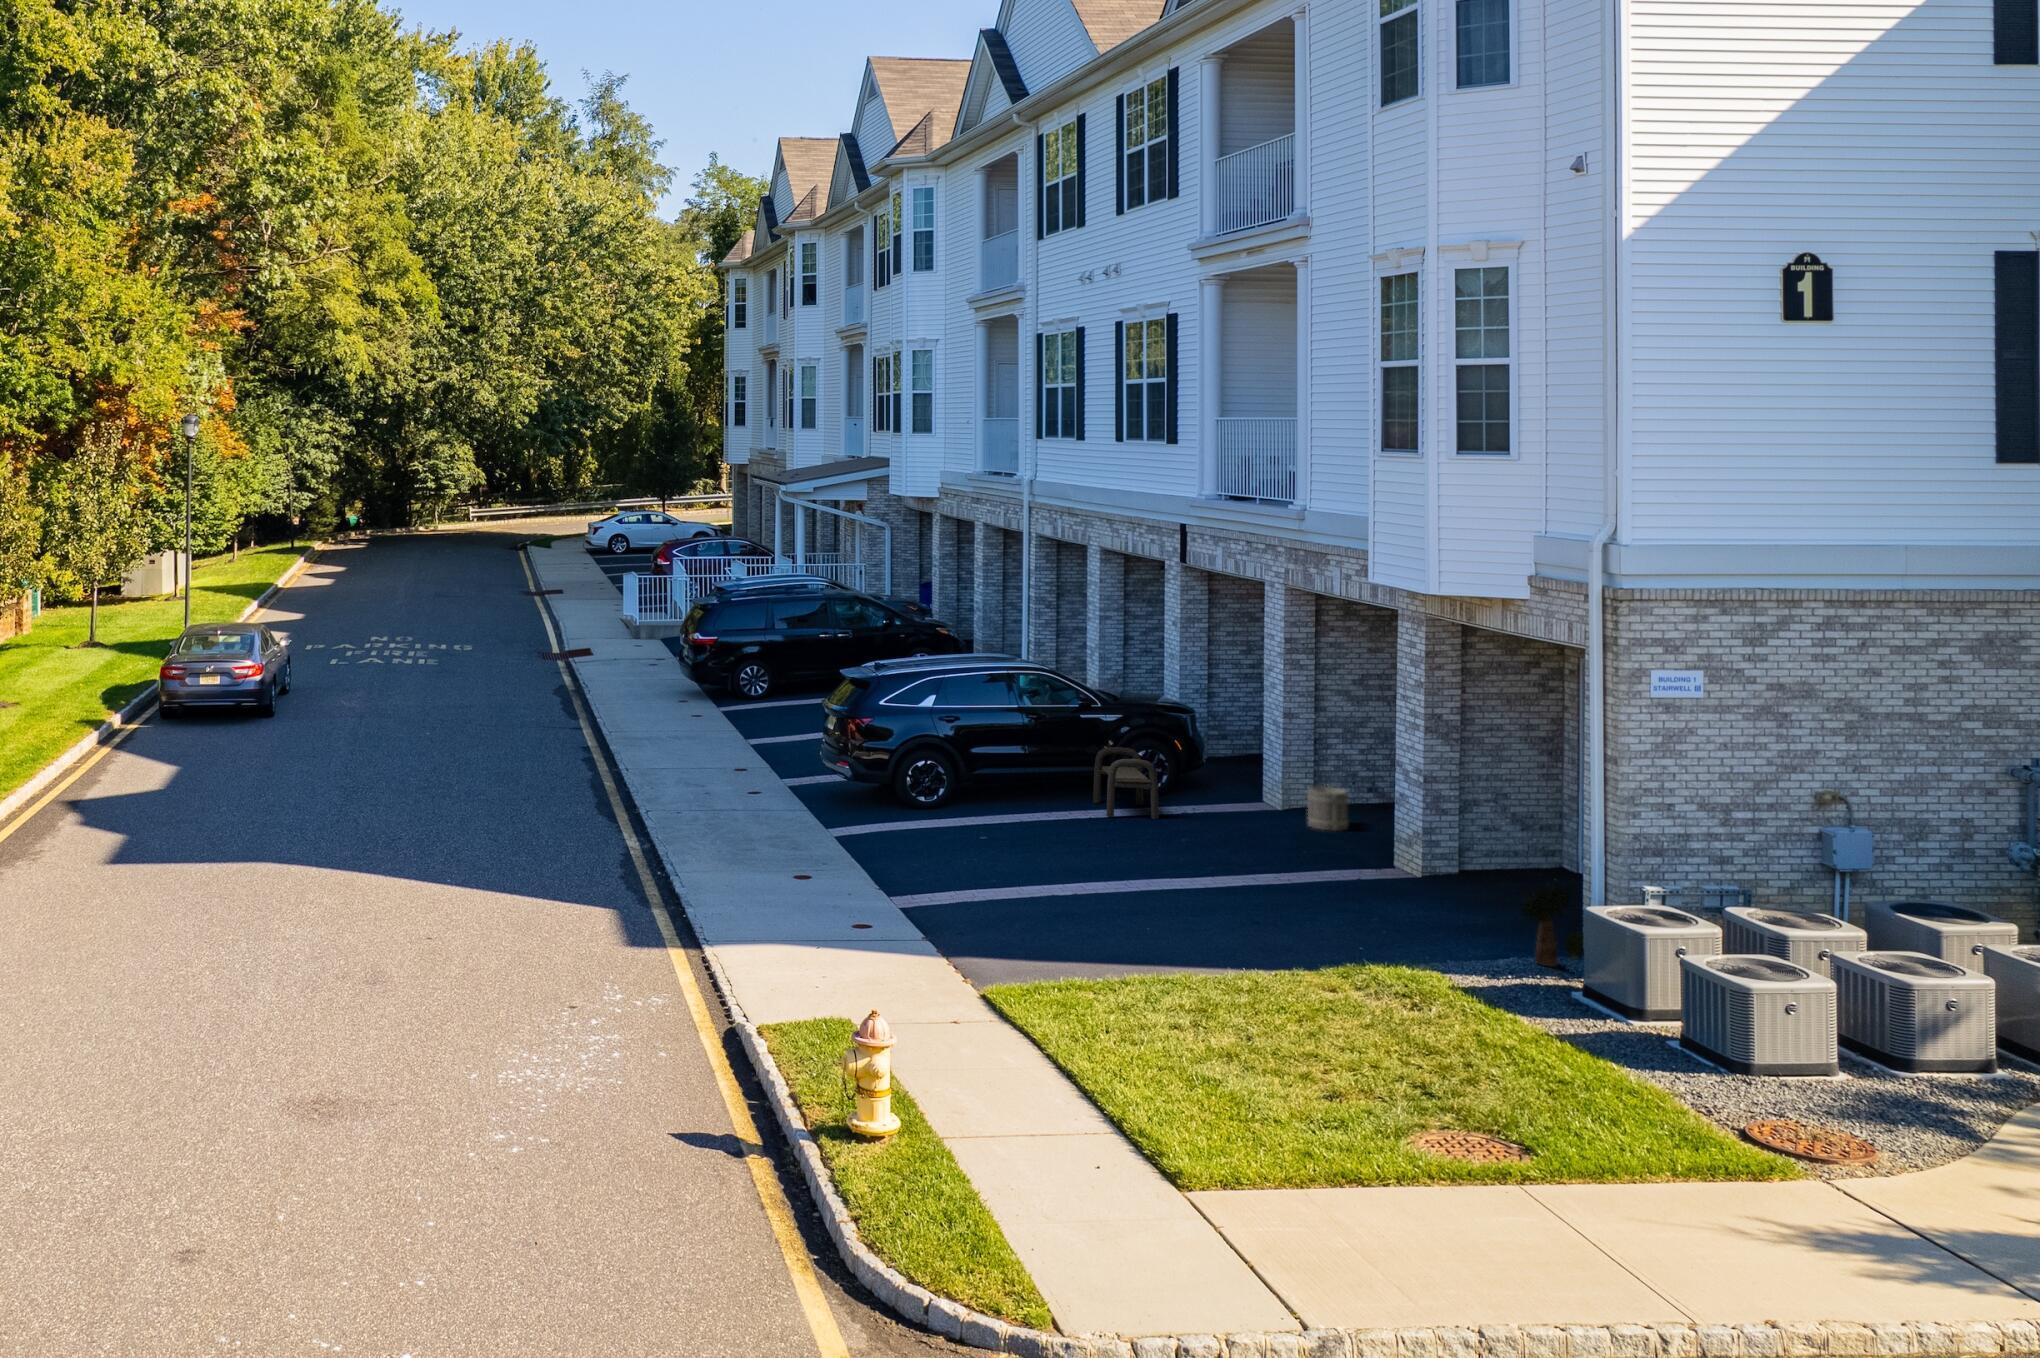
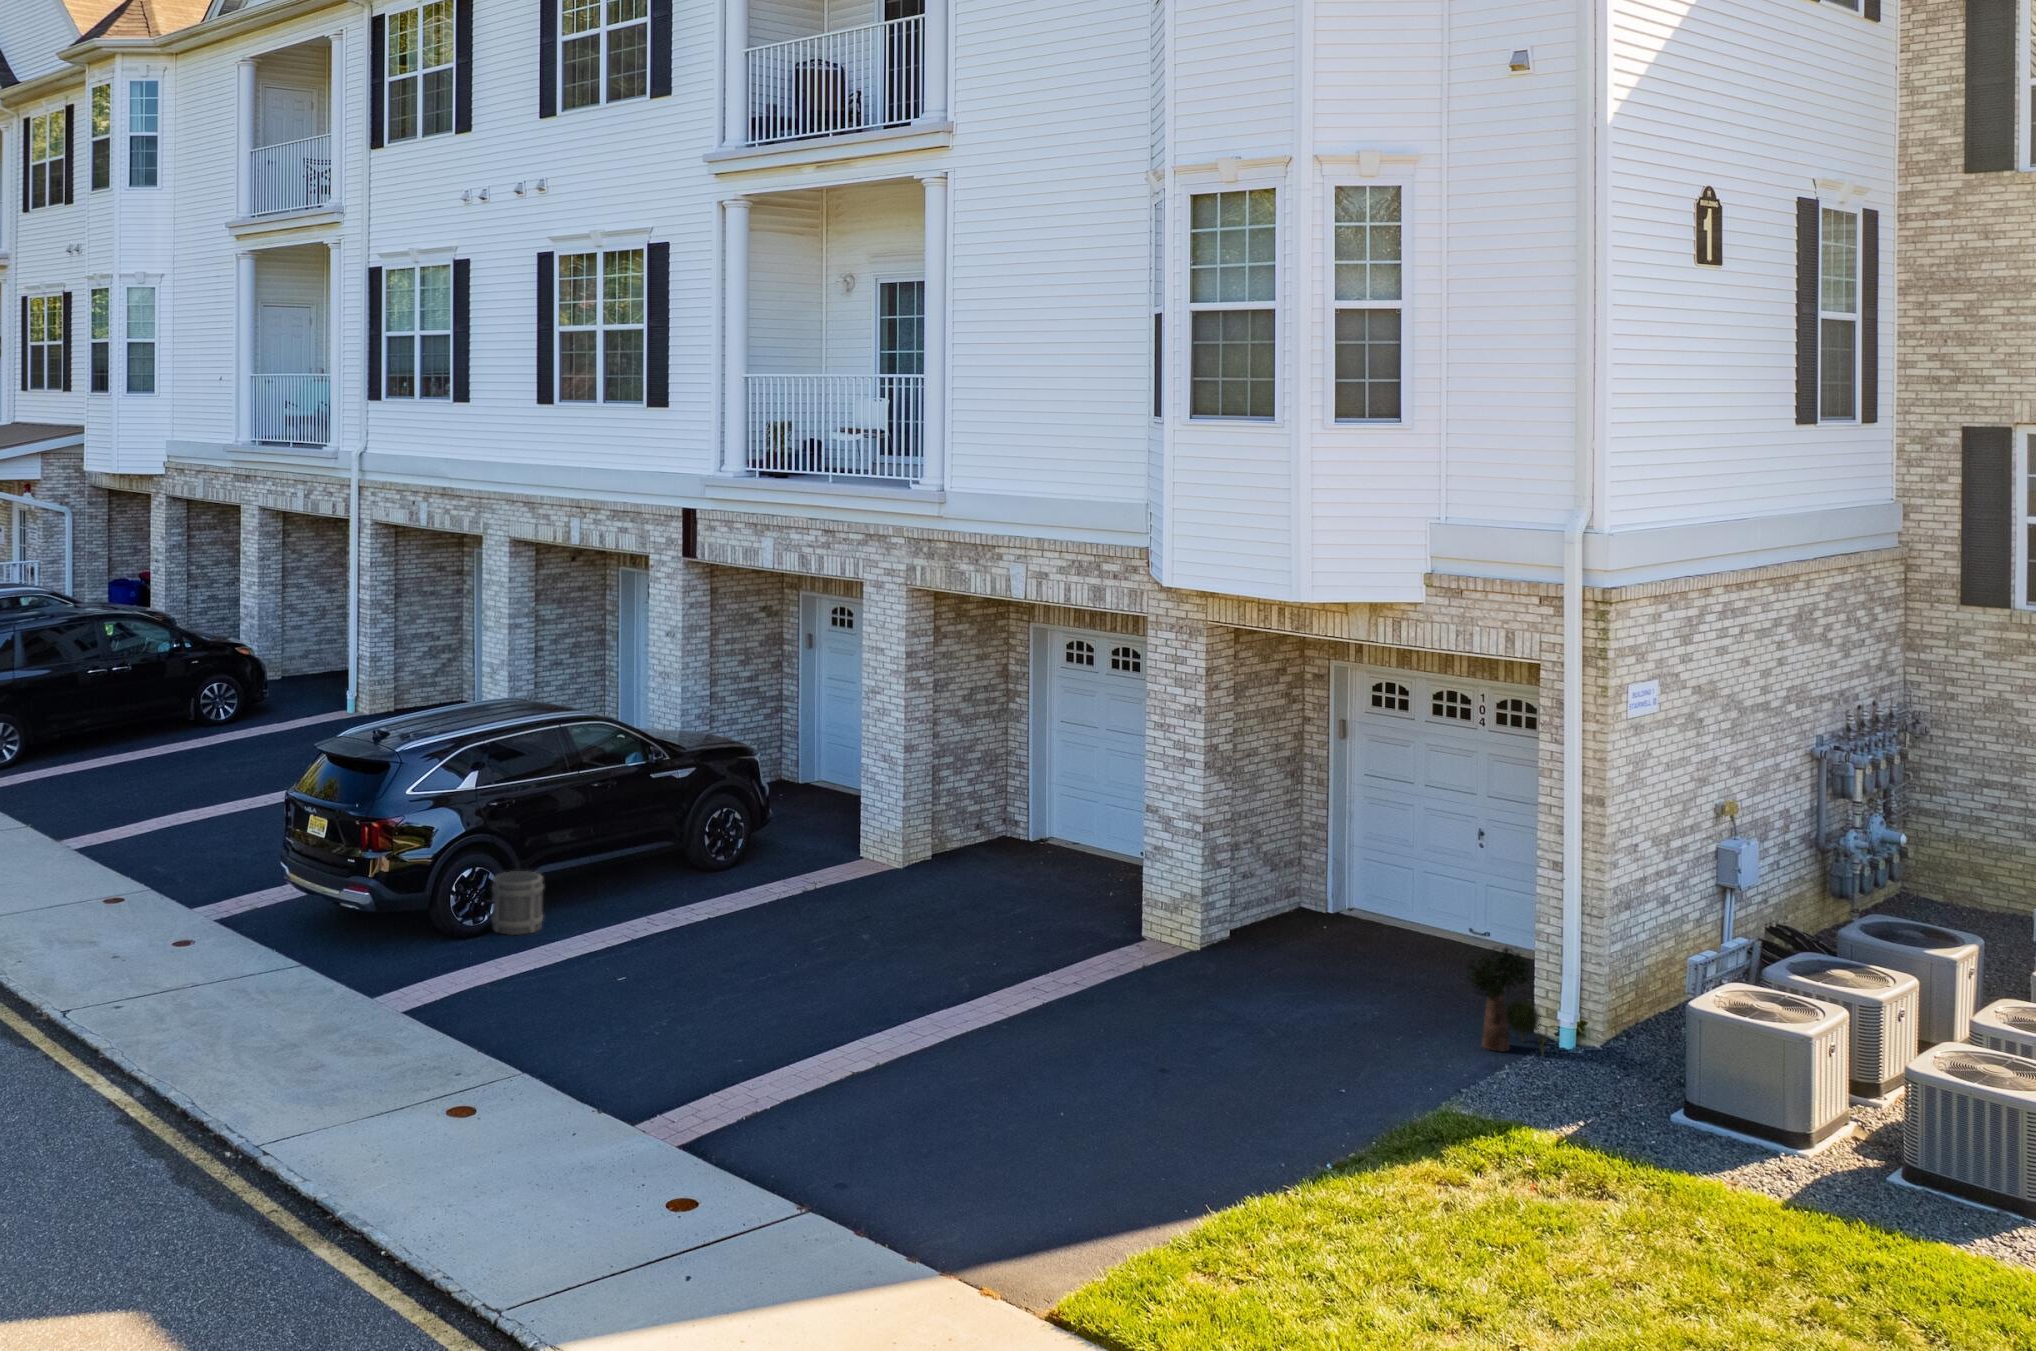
bench: present [1093,747,1159,819] -> none [670,800,777,902]
bucket: present [1307,787,1348,831] -> present [492,871,543,935]

